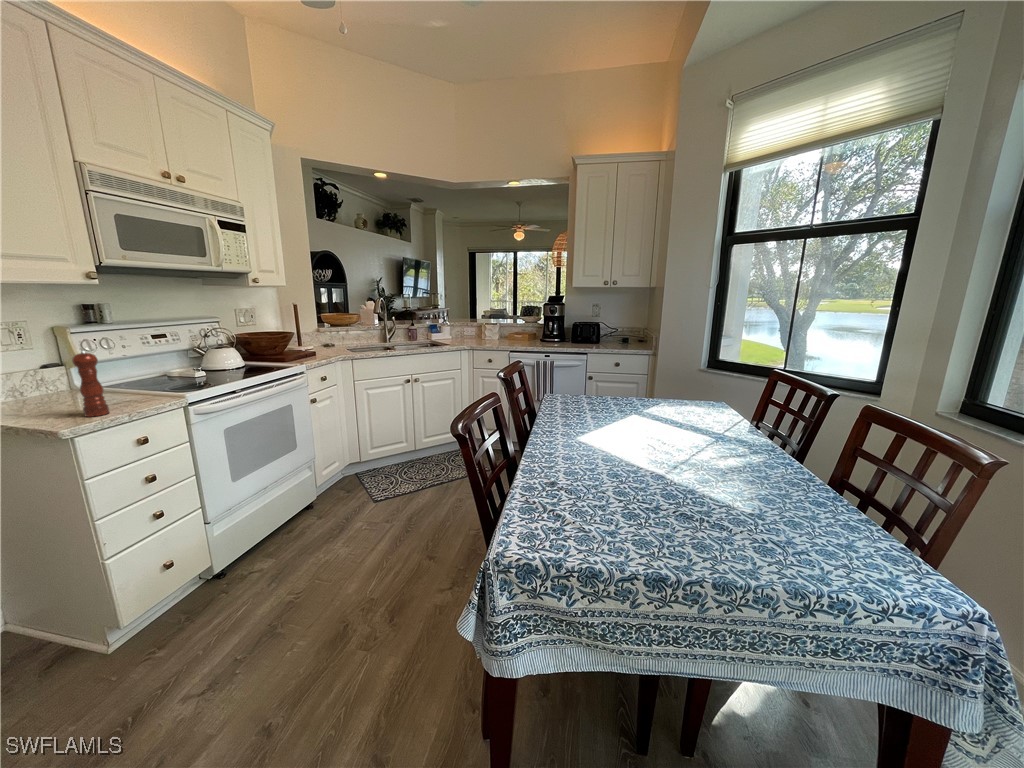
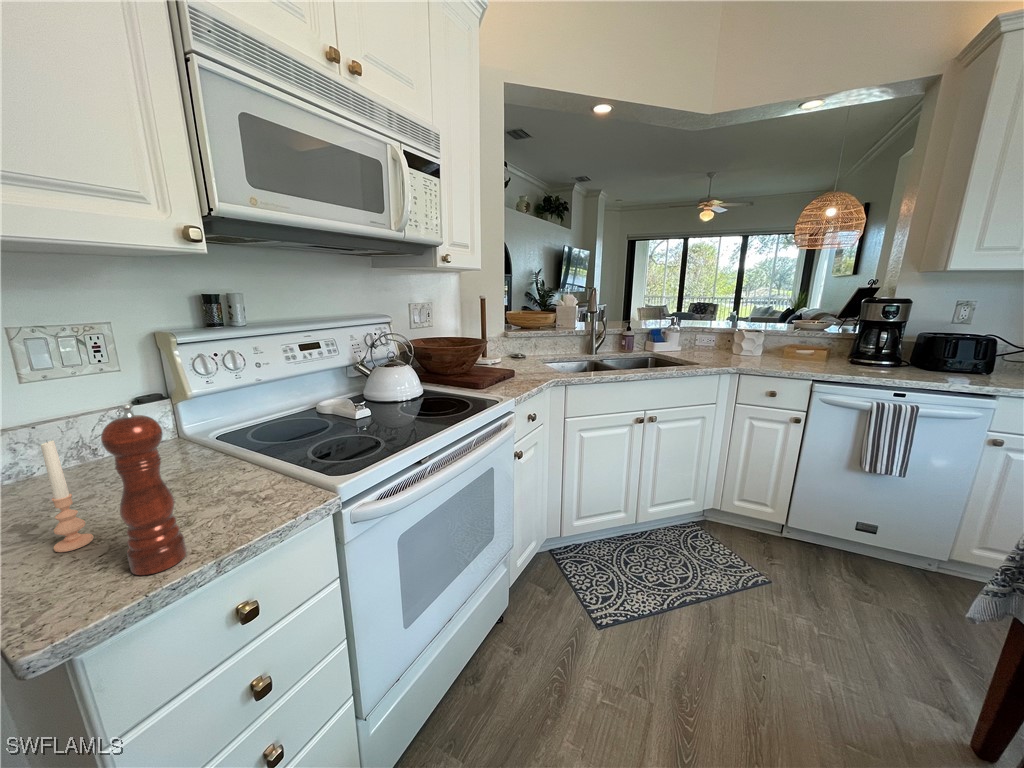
candle: none [31,368,55,417] -> present [41,440,94,552]

